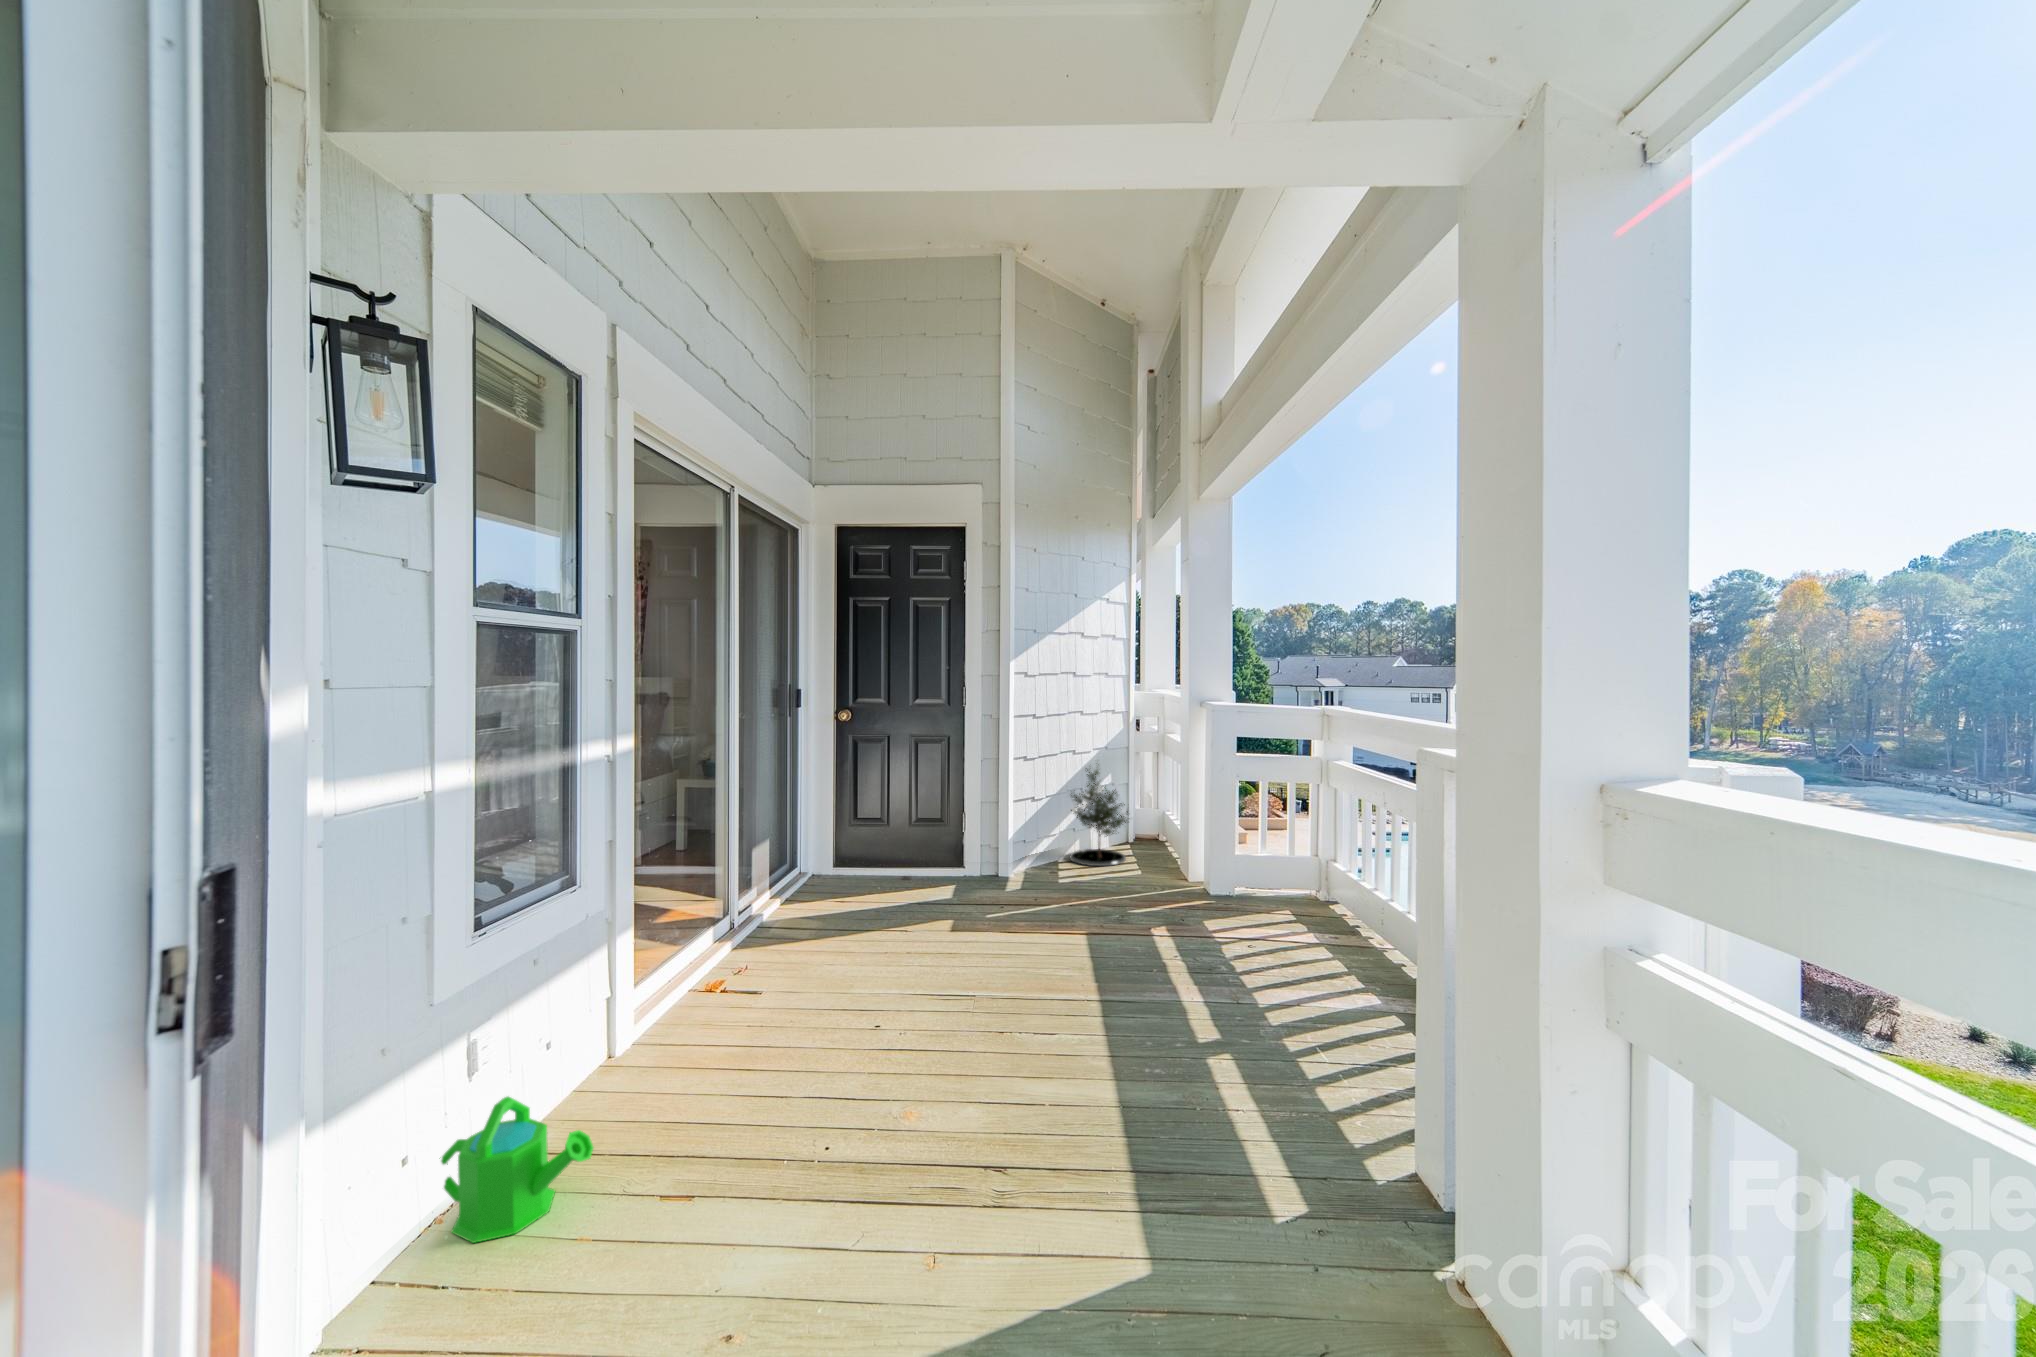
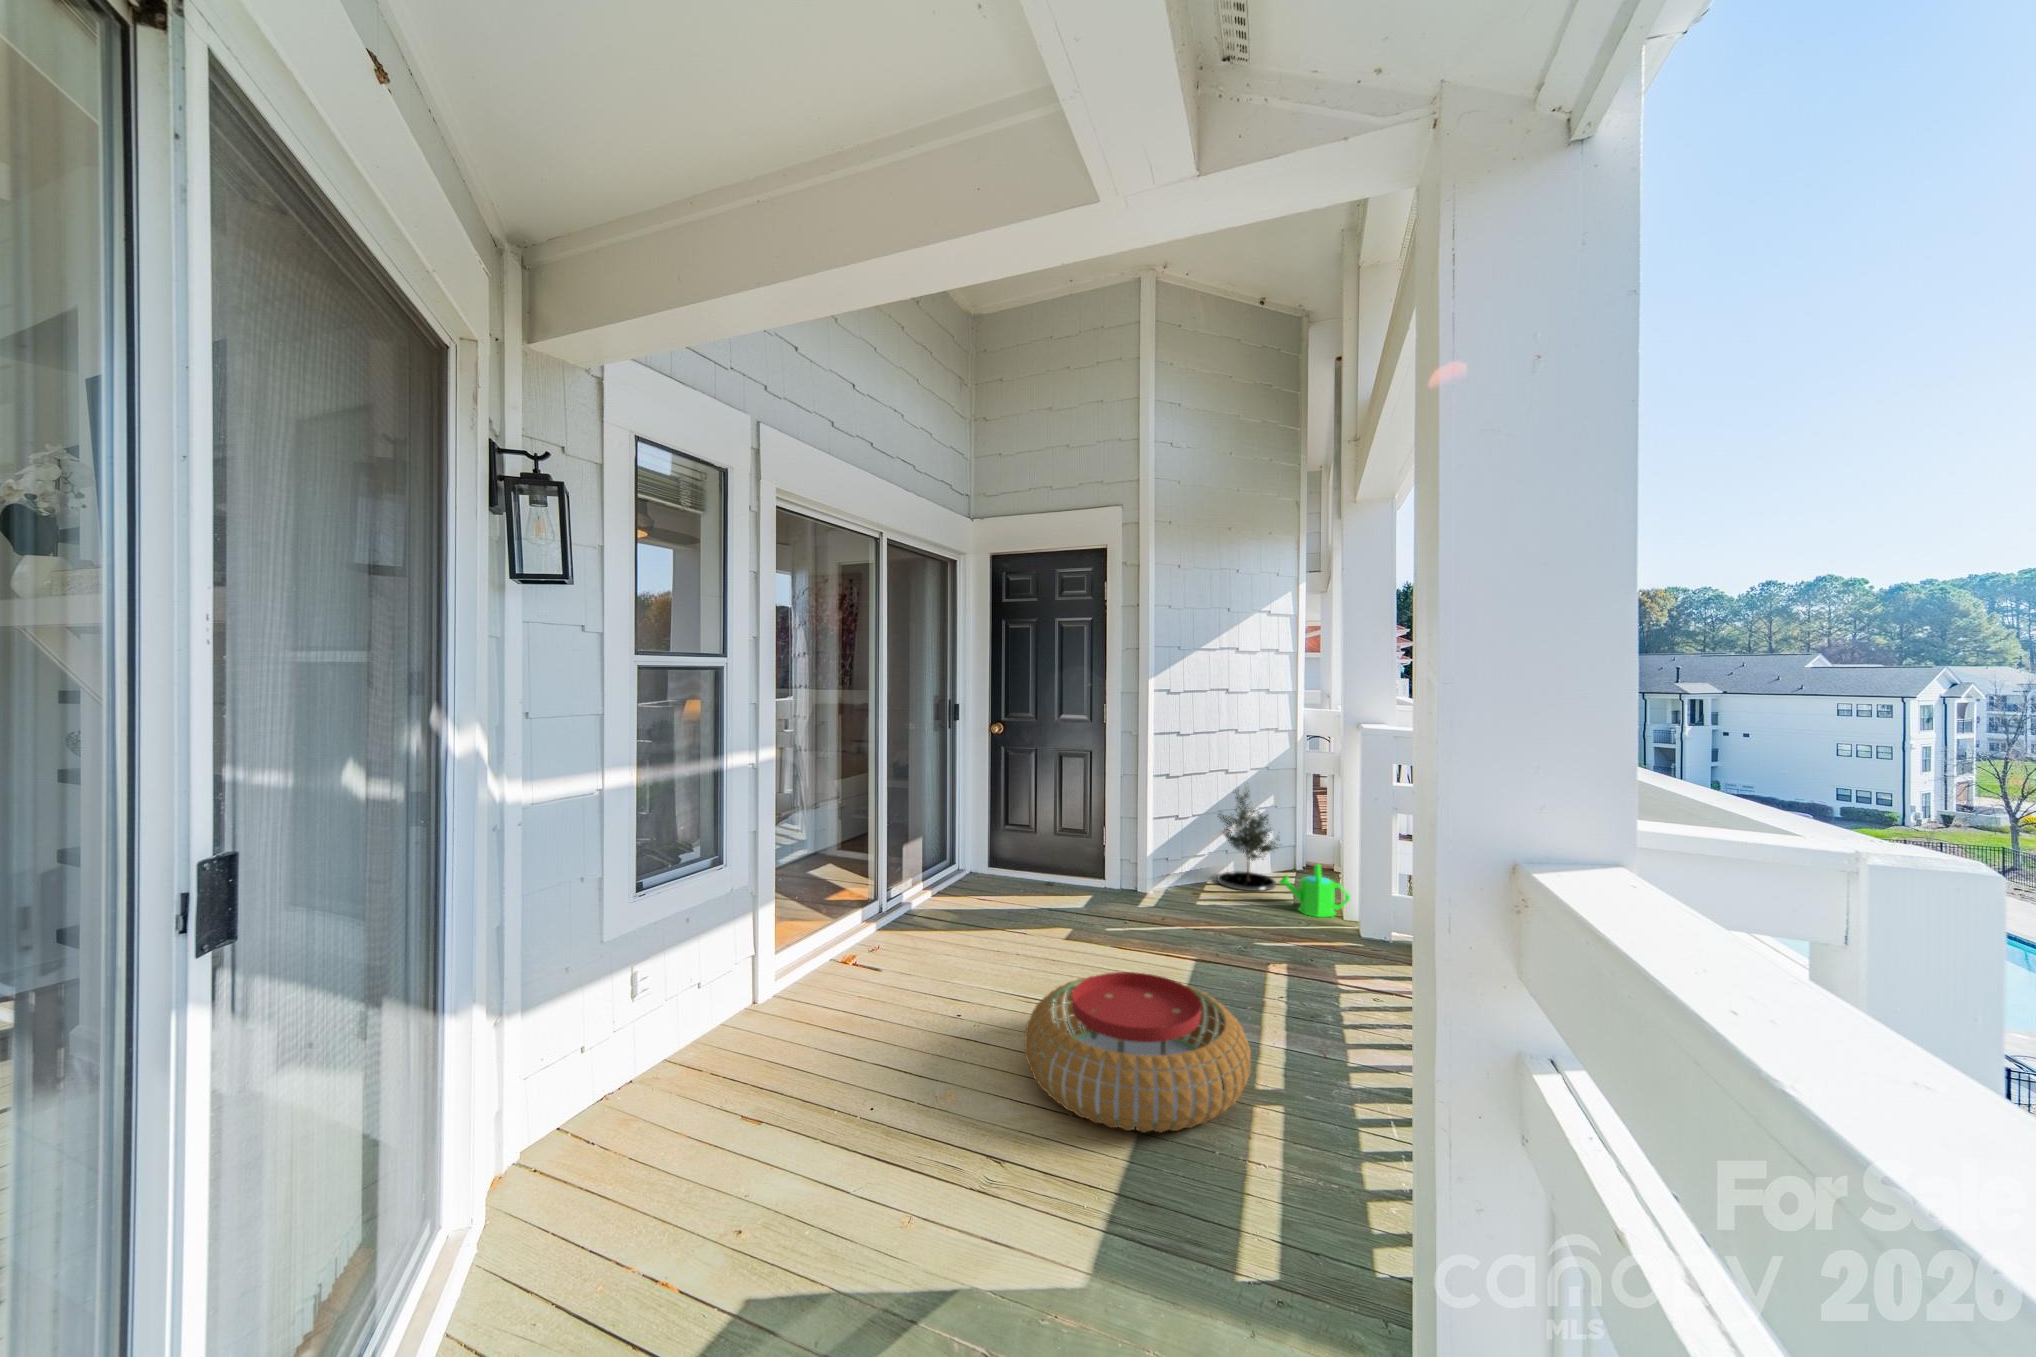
pouf: none [968,948,1200,1105] -> present [1024,972,1251,1133]
watering can: present [439,1097,593,1243] -> present [1279,864,1350,917]

